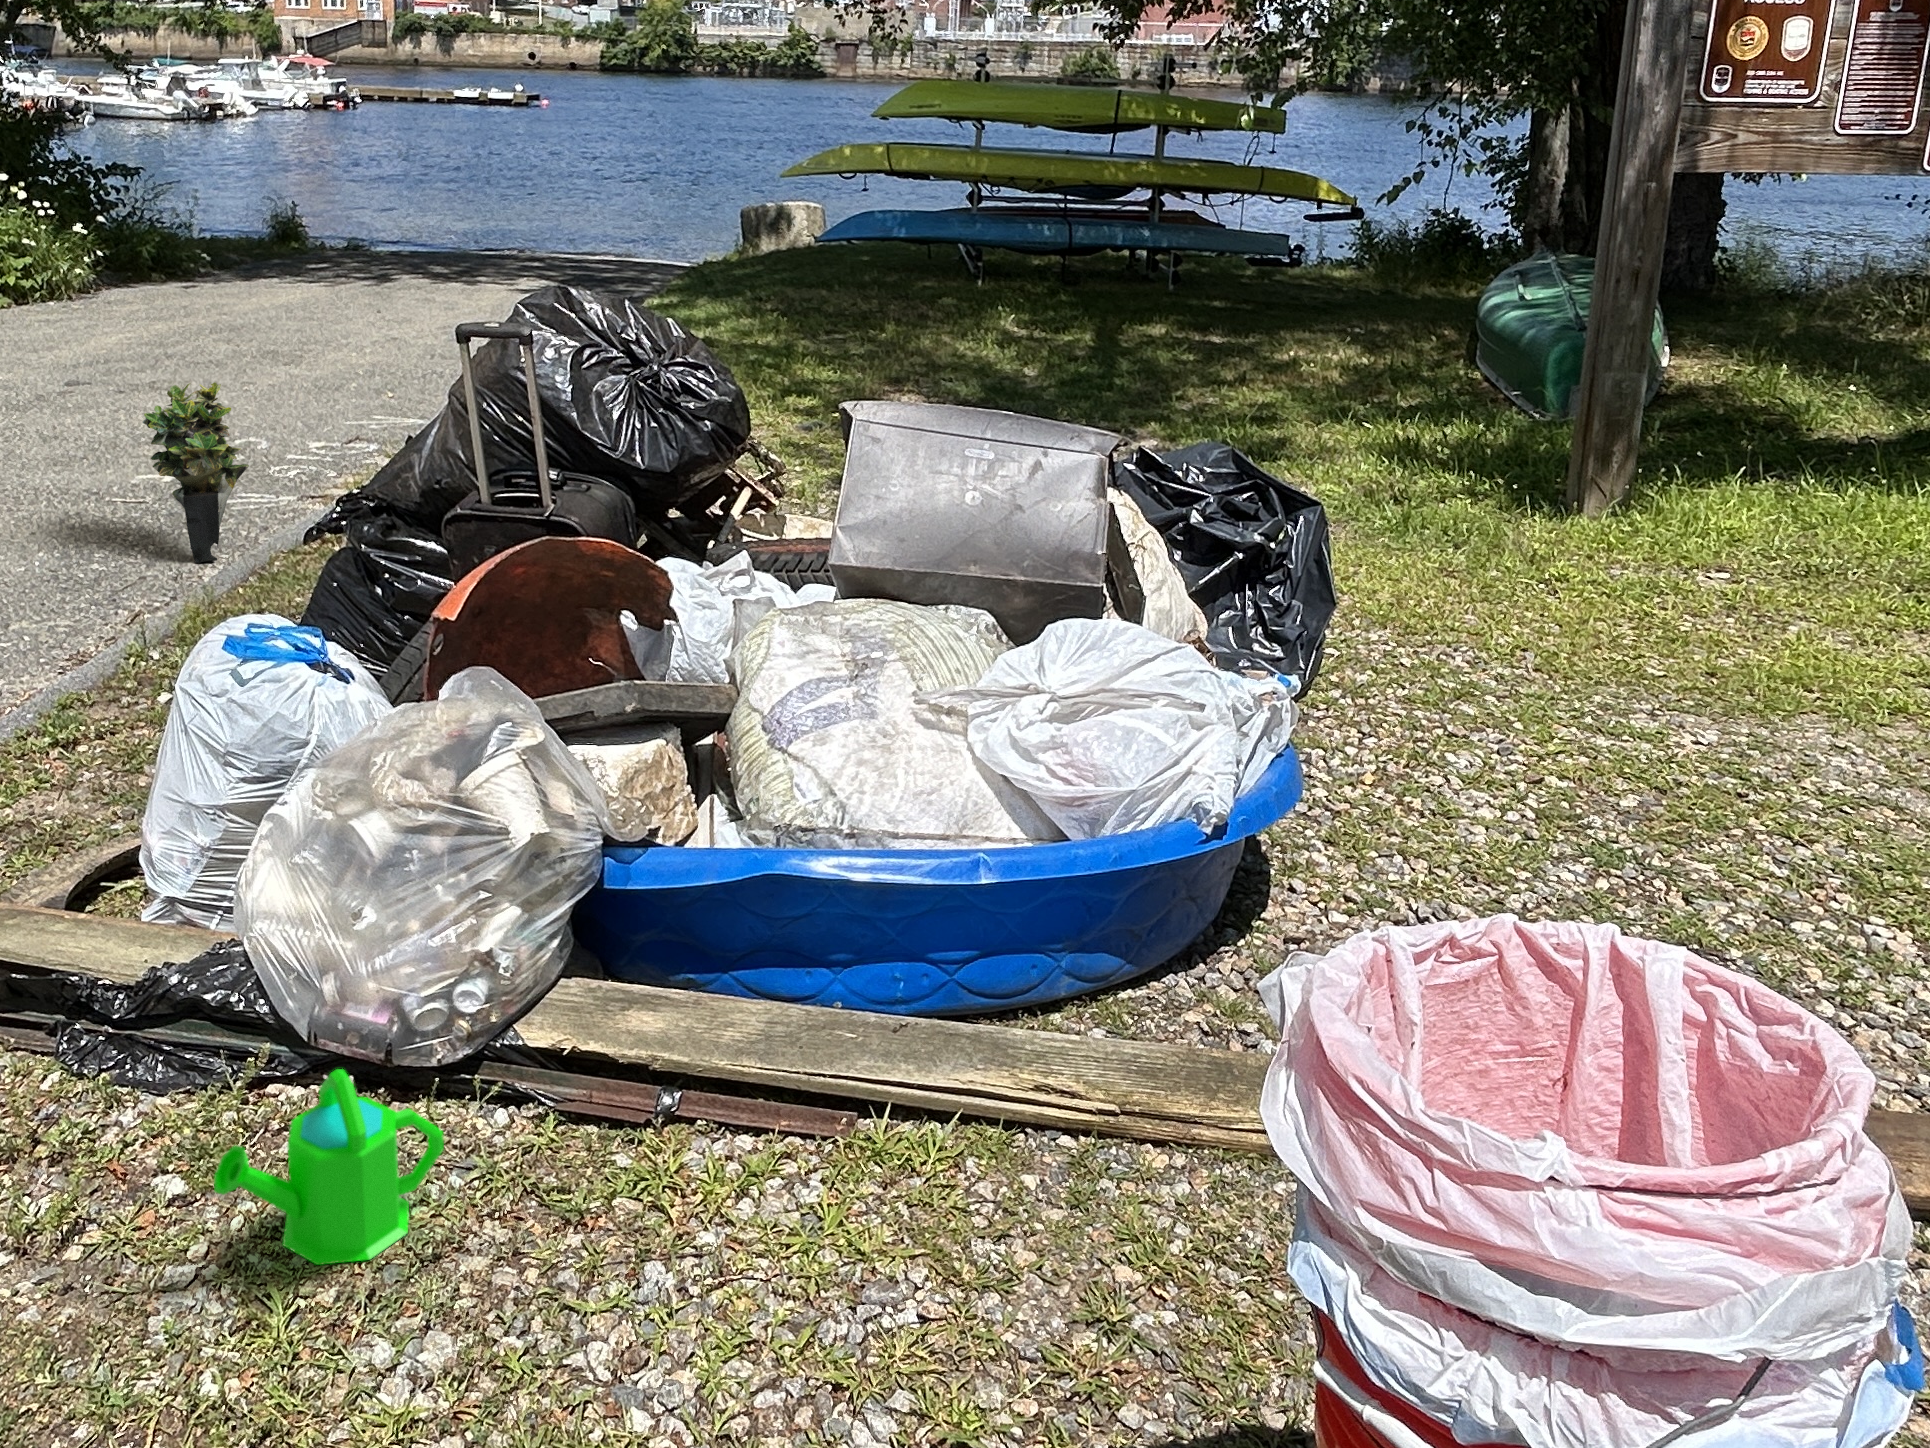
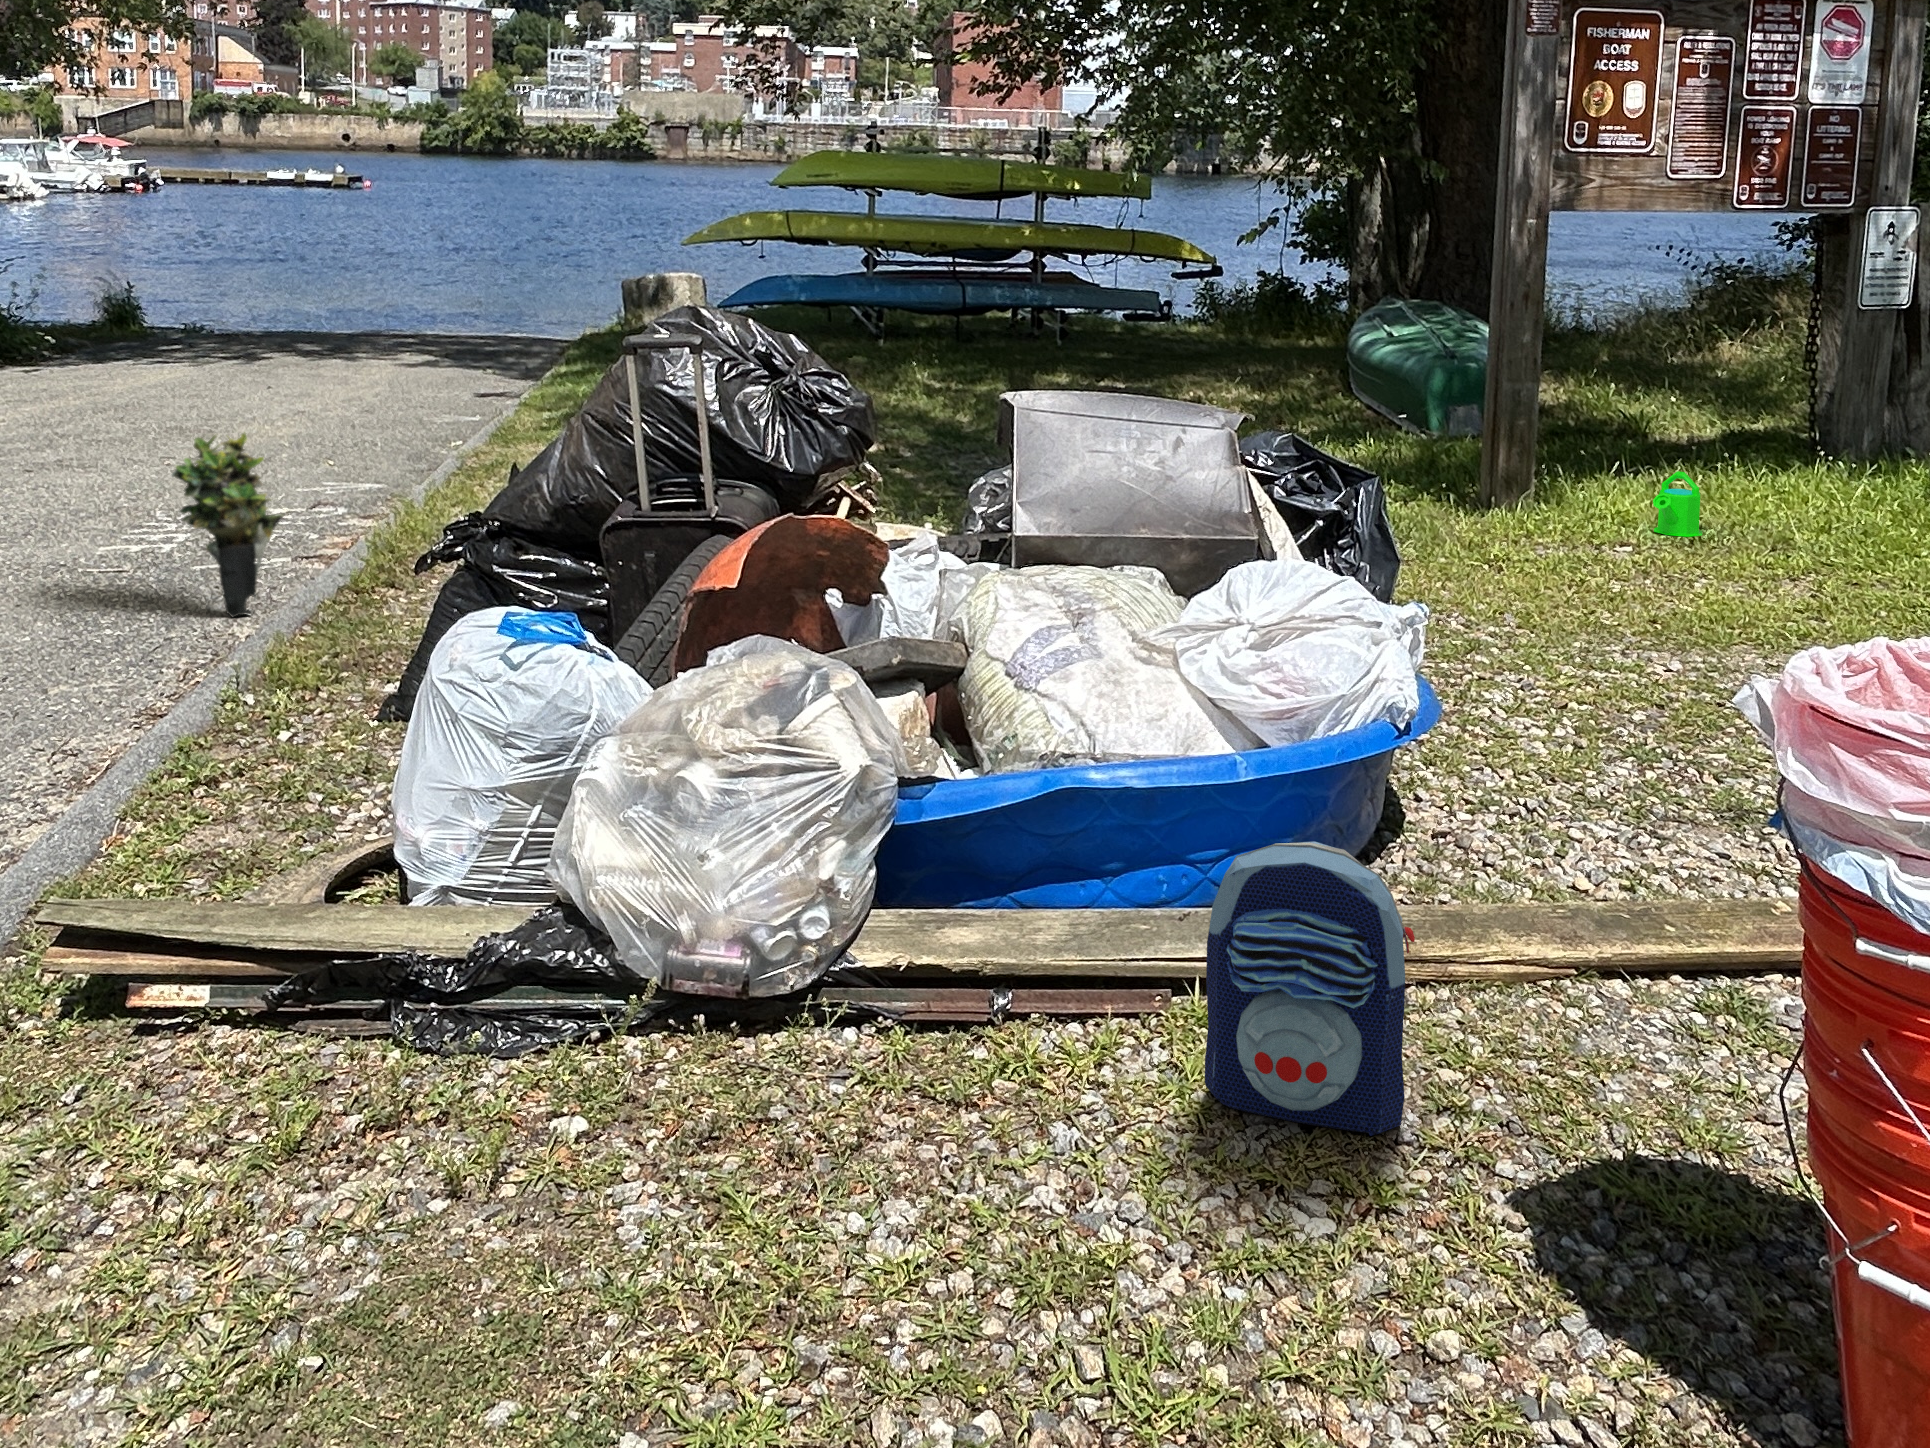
backpack: none [833,987,1064,1344] -> present [1205,841,1415,1136]
watering can: present [214,1069,444,1265] -> present [1653,471,1702,537]

